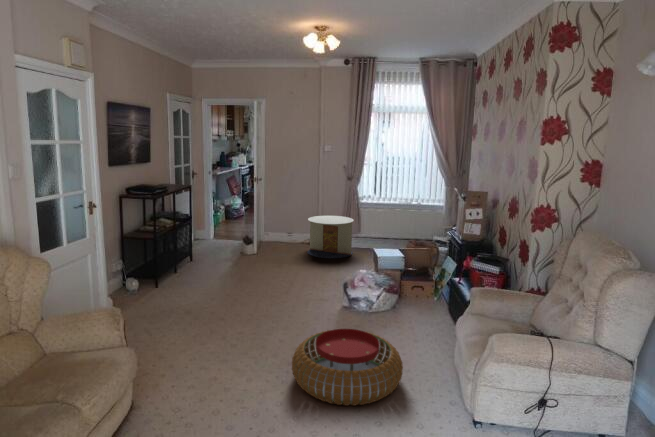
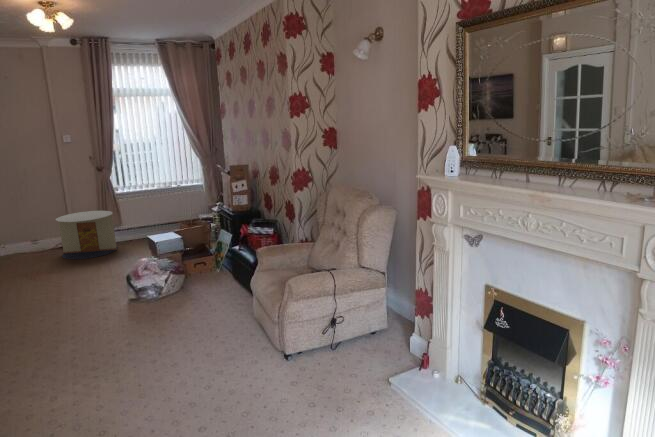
pouf: present [292,329,403,406] -> none [96,313,215,390]

